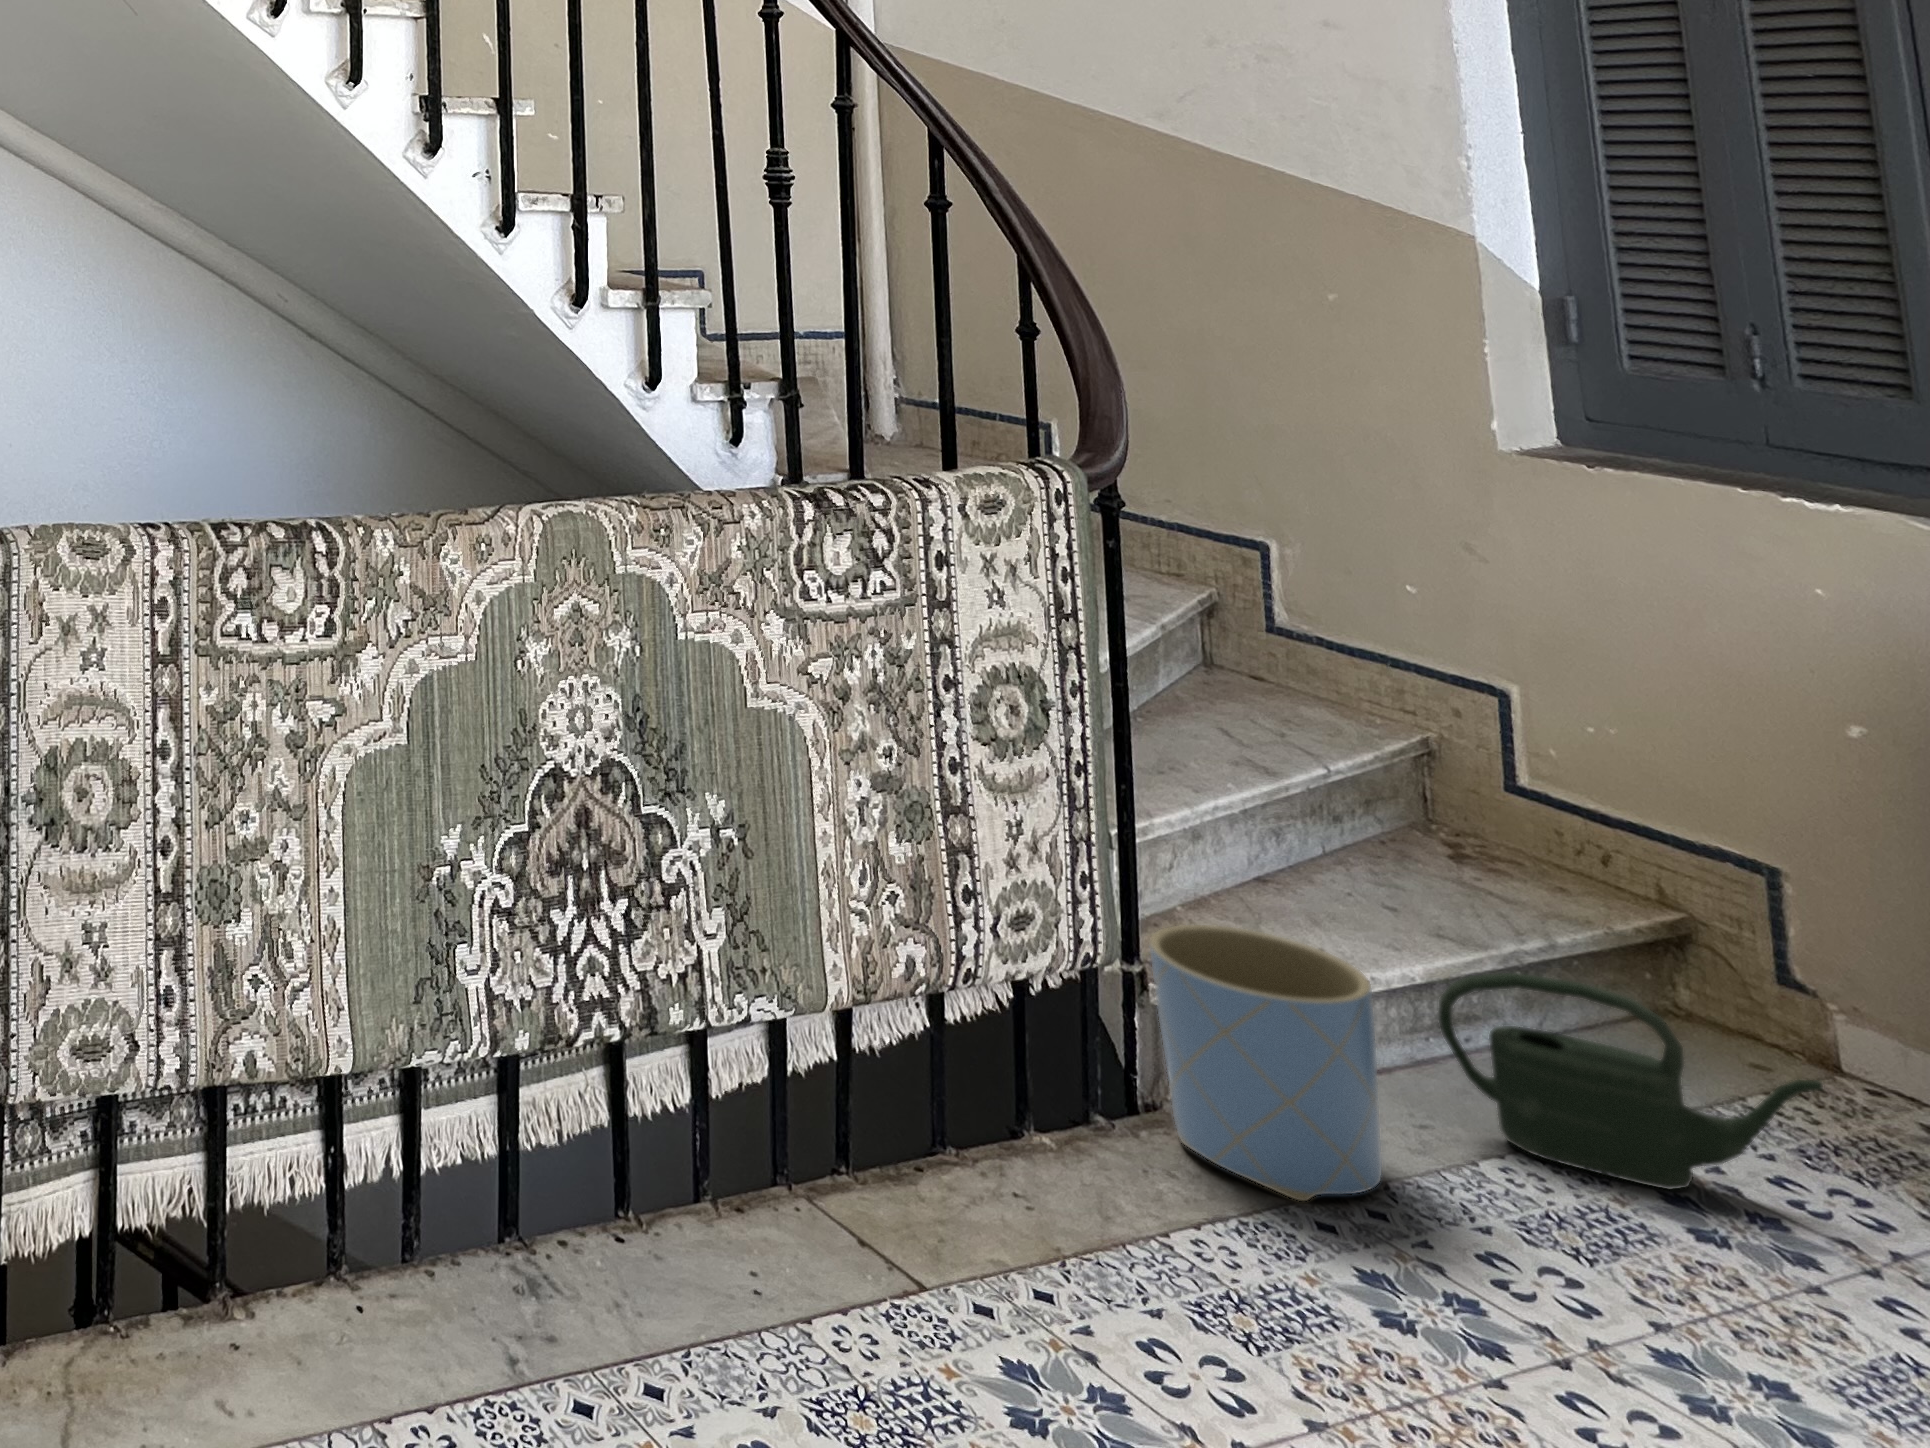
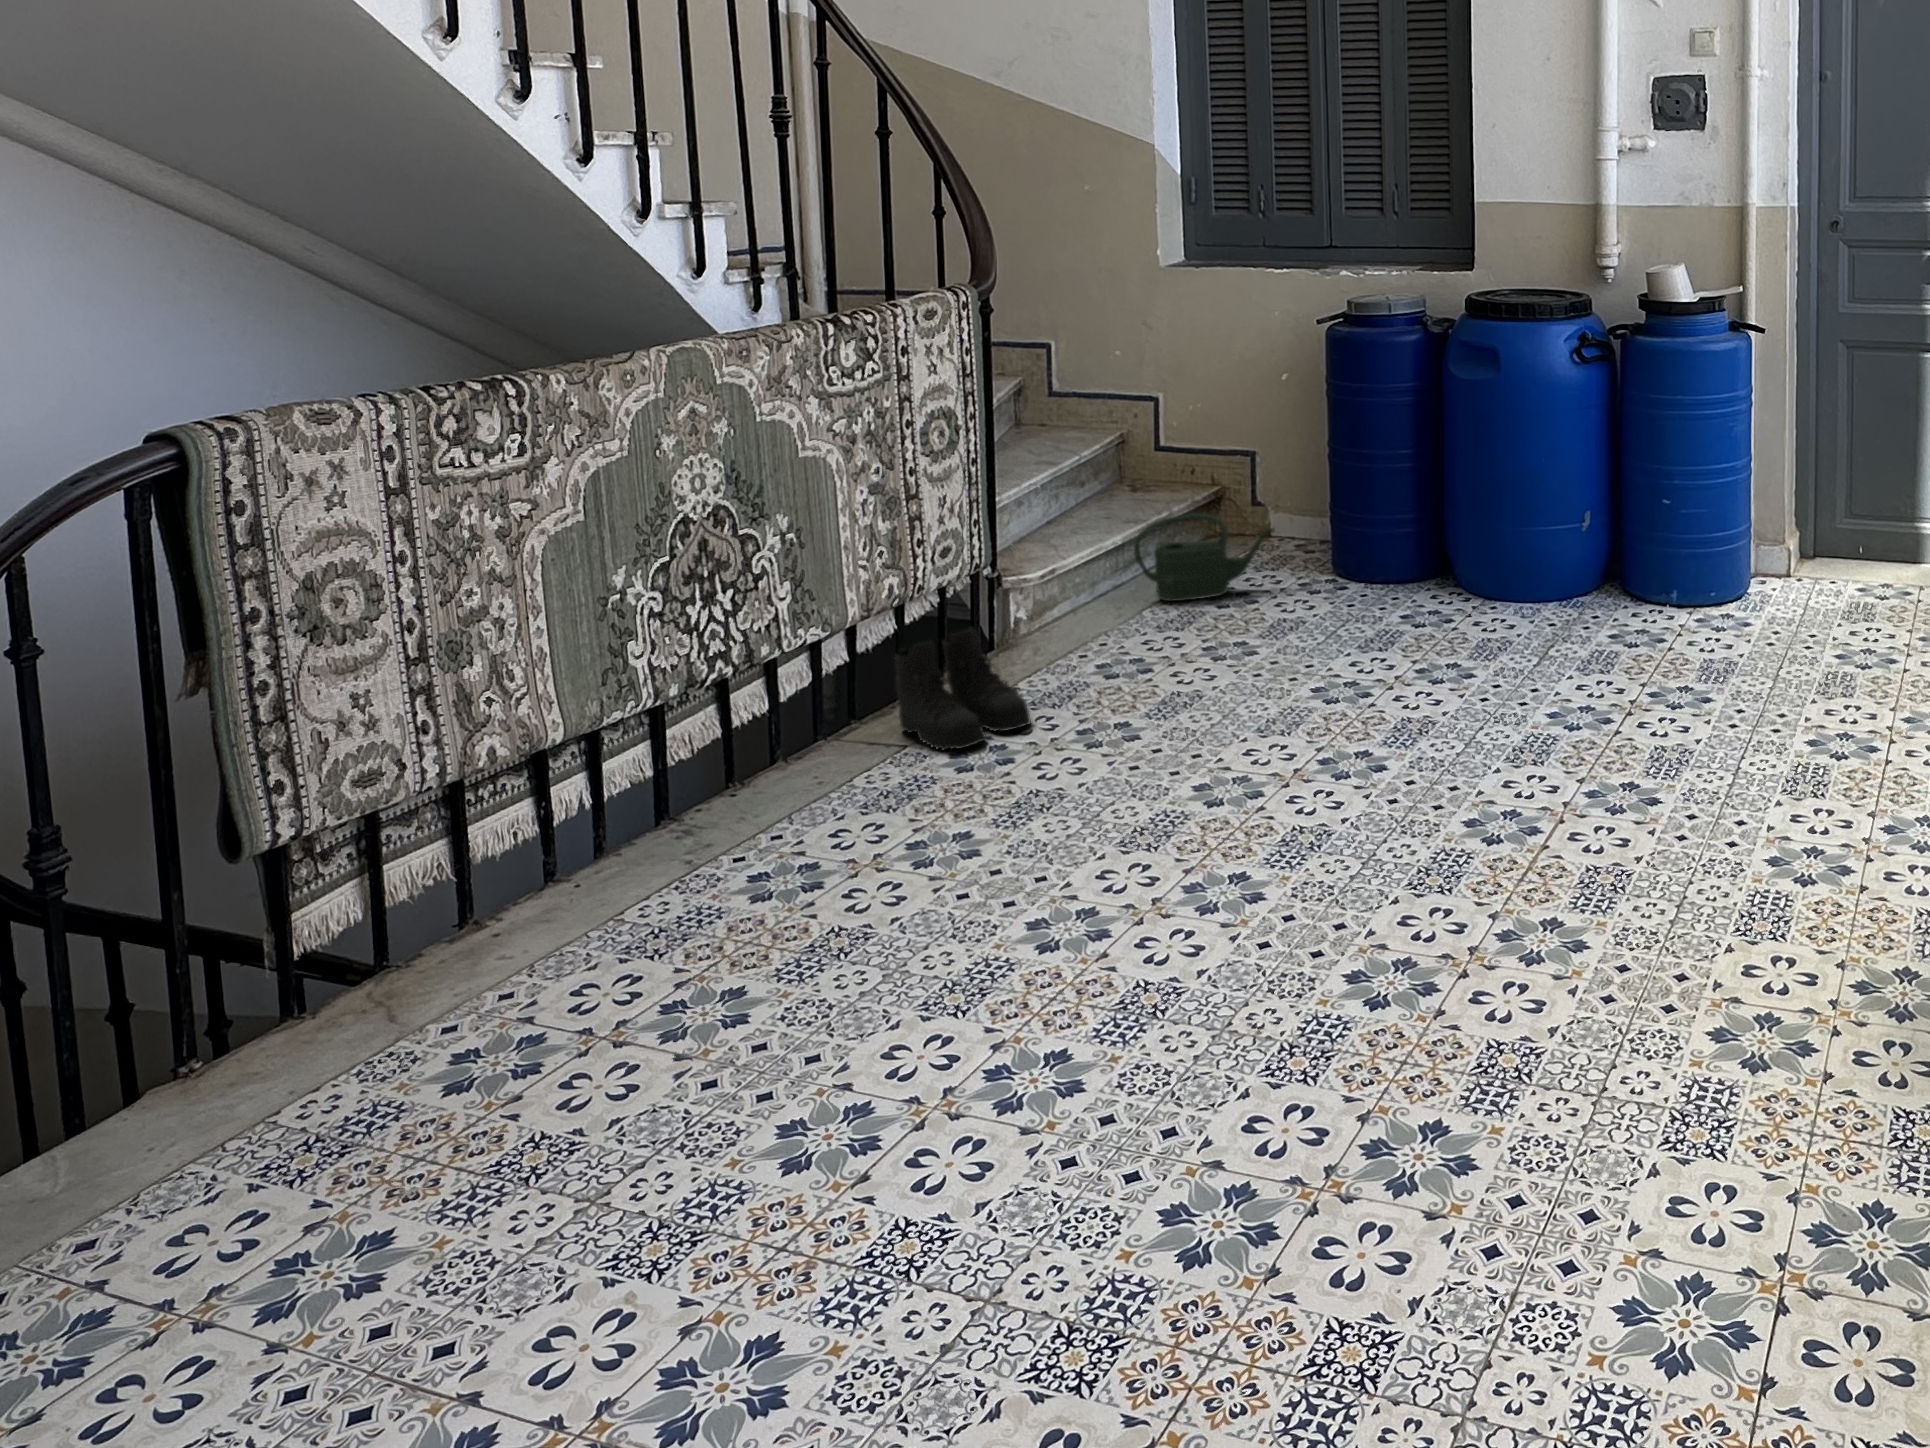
planter: present [1149,925,1382,1201] -> none [1008,529,1112,651]
boots: none [902,1087,1169,1355] -> present [895,628,1031,750]

